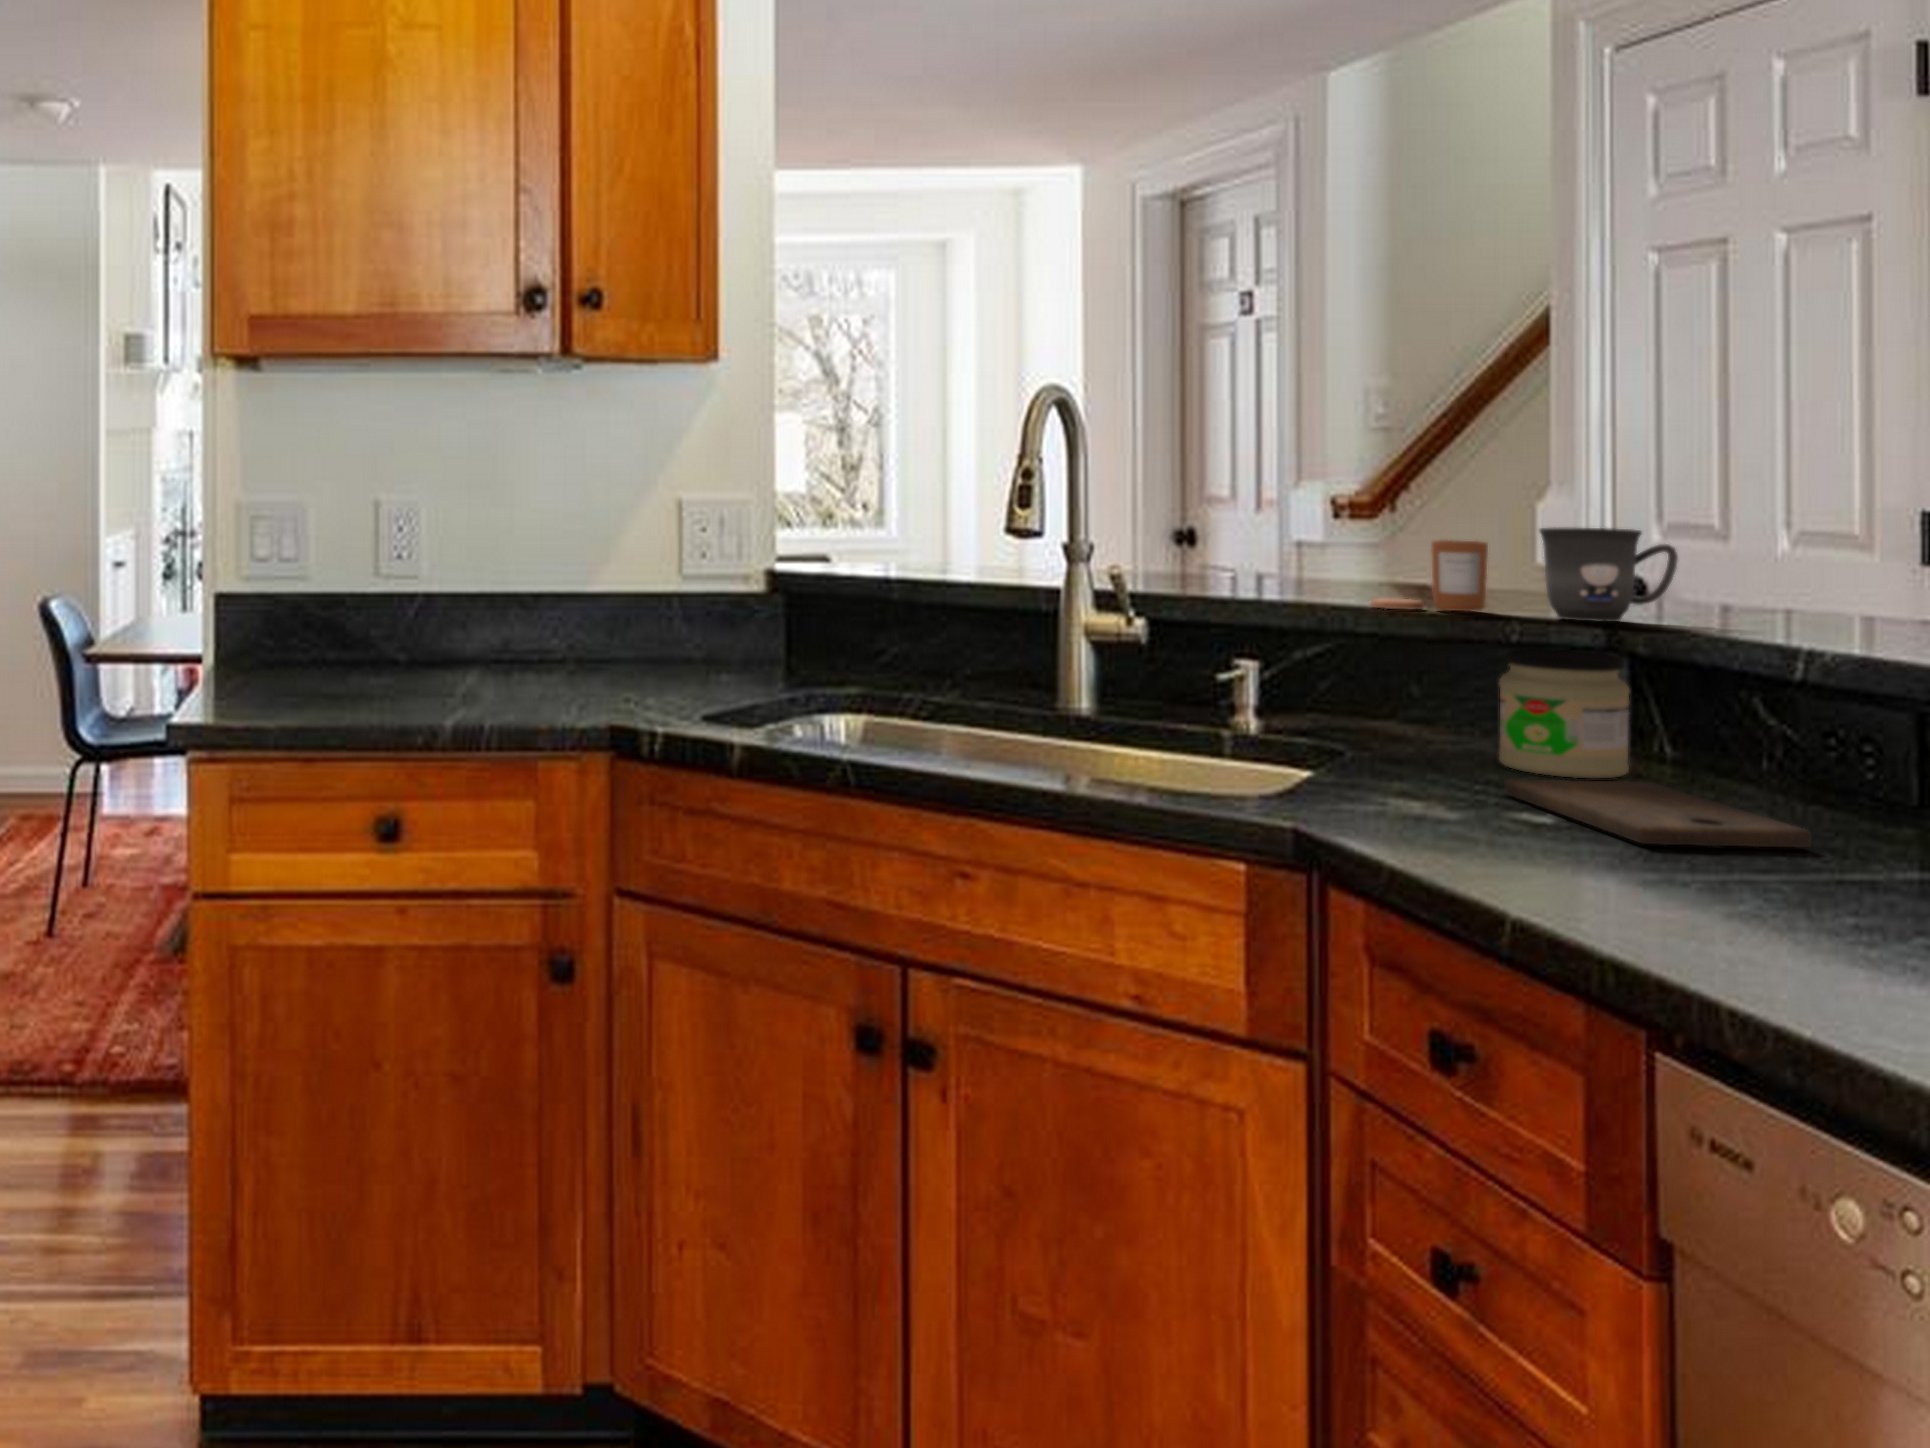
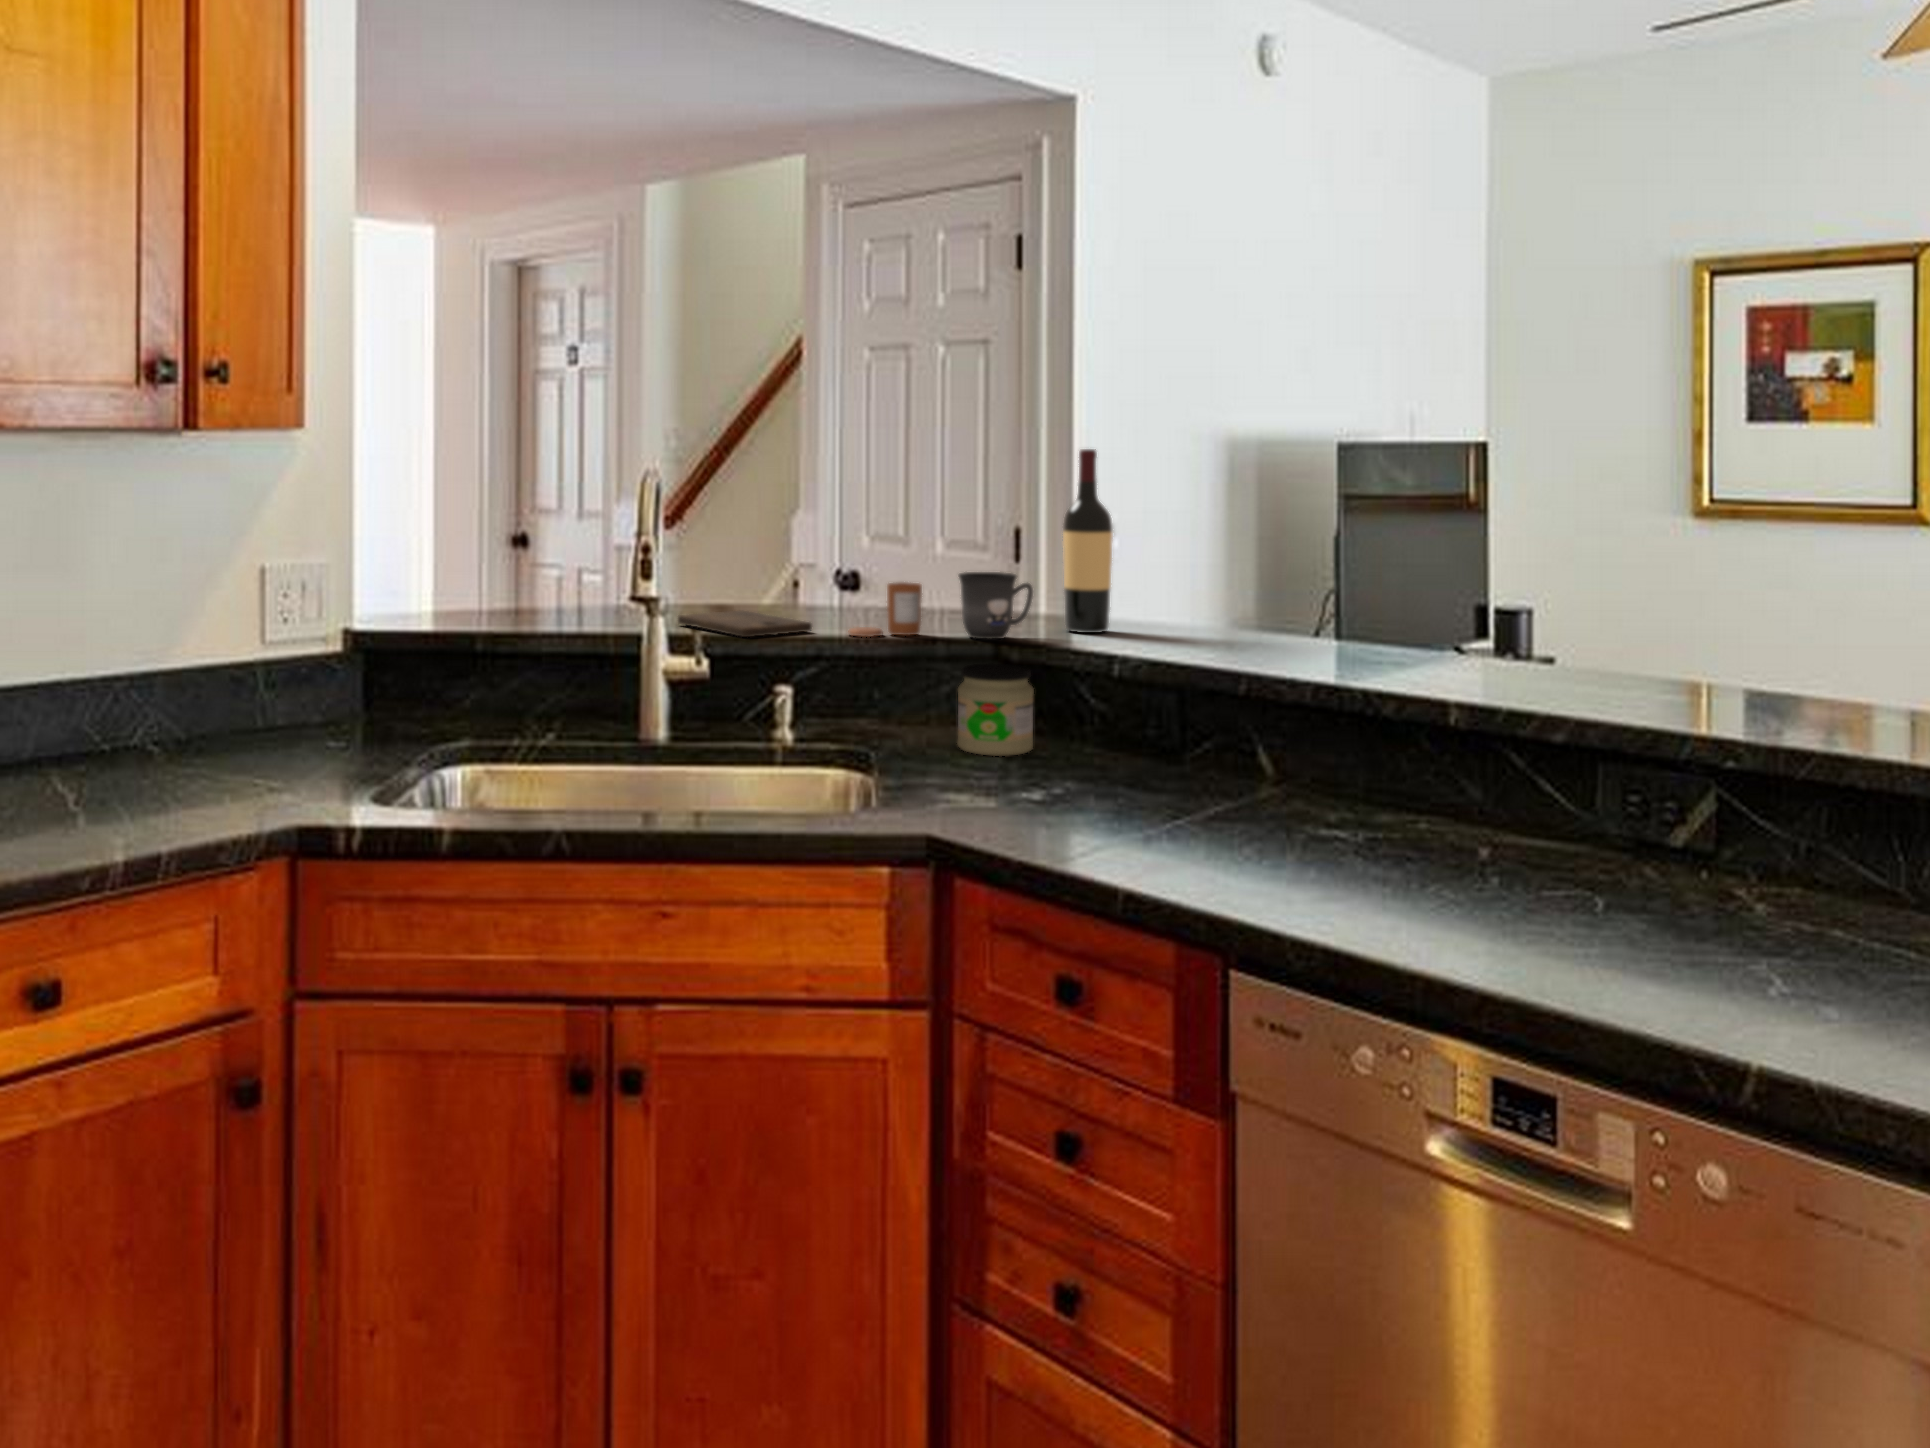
wine bottle: none [1751,347,1847,626] -> present [1063,449,1113,633]
cutting board: present [1505,780,1811,847] -> present [678,611,812,637]

